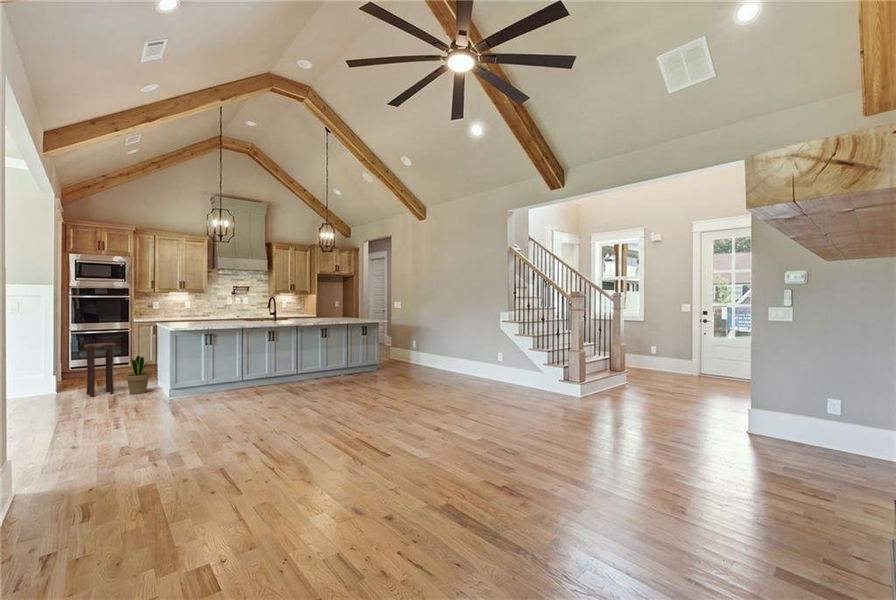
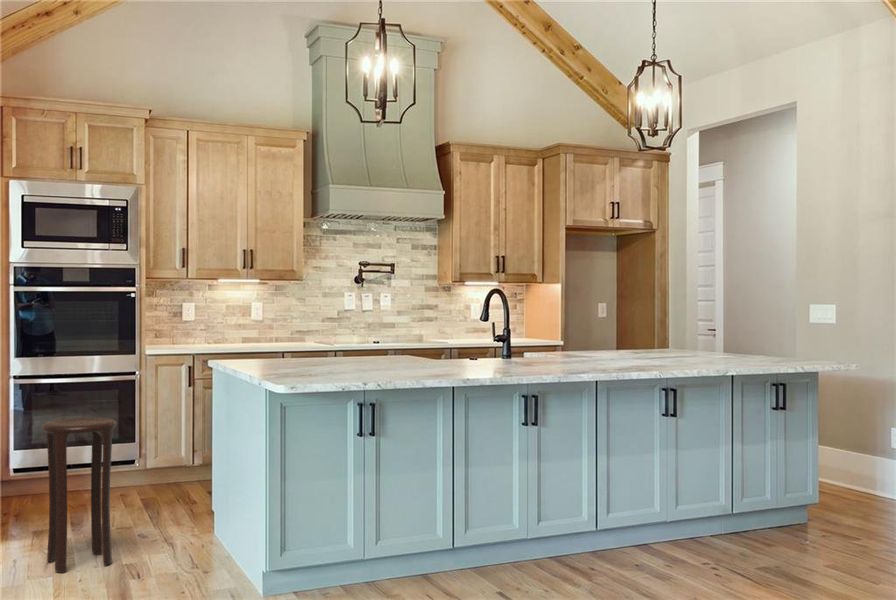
potted plant: present [126,355,153,394] -> none [142,457,209,573]

